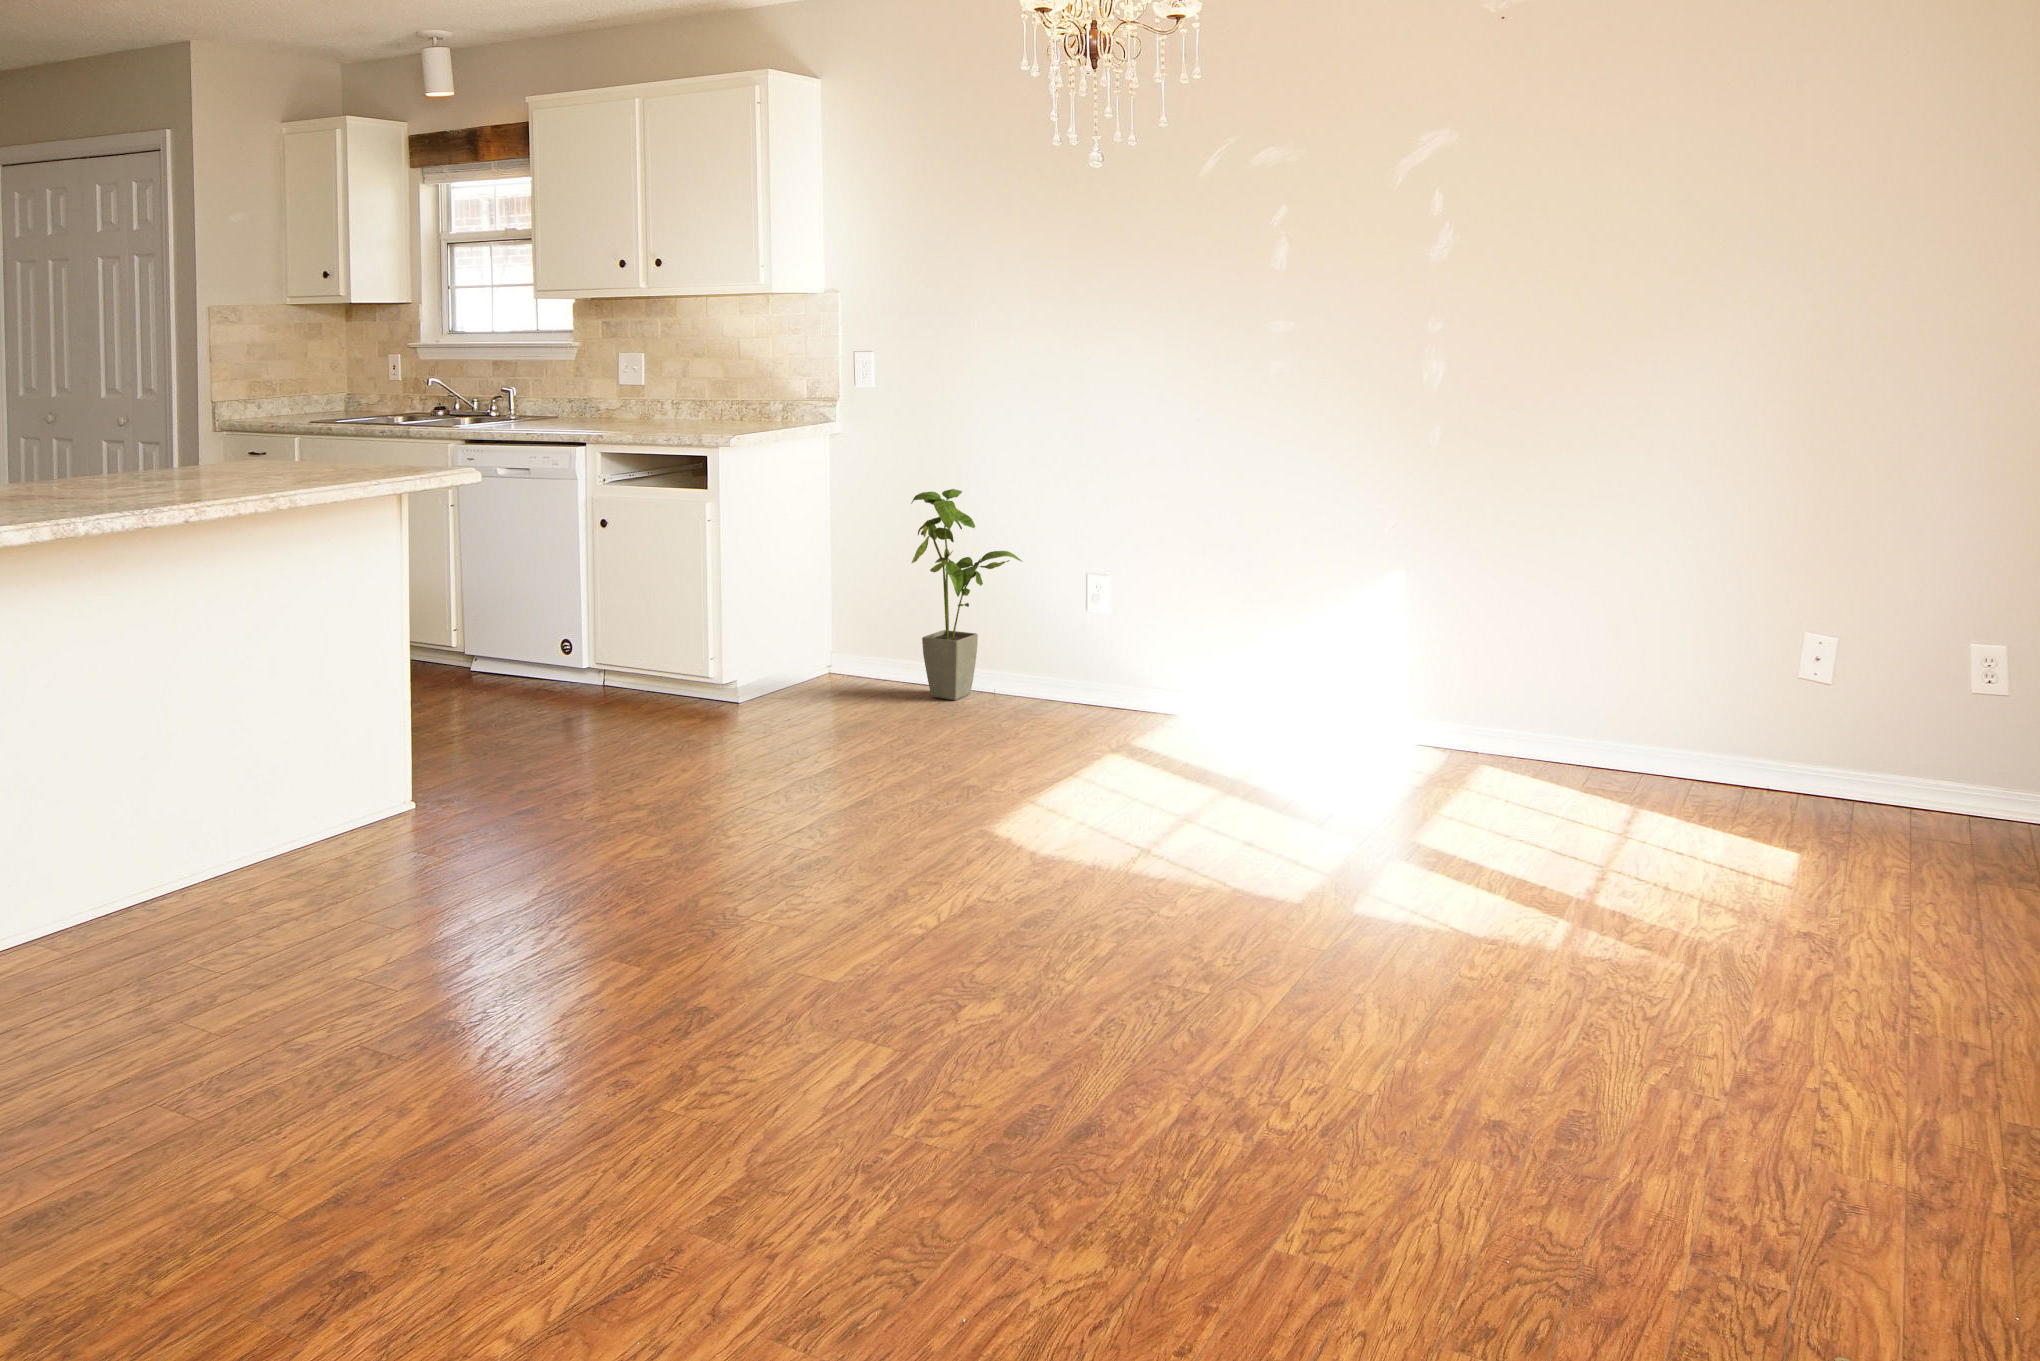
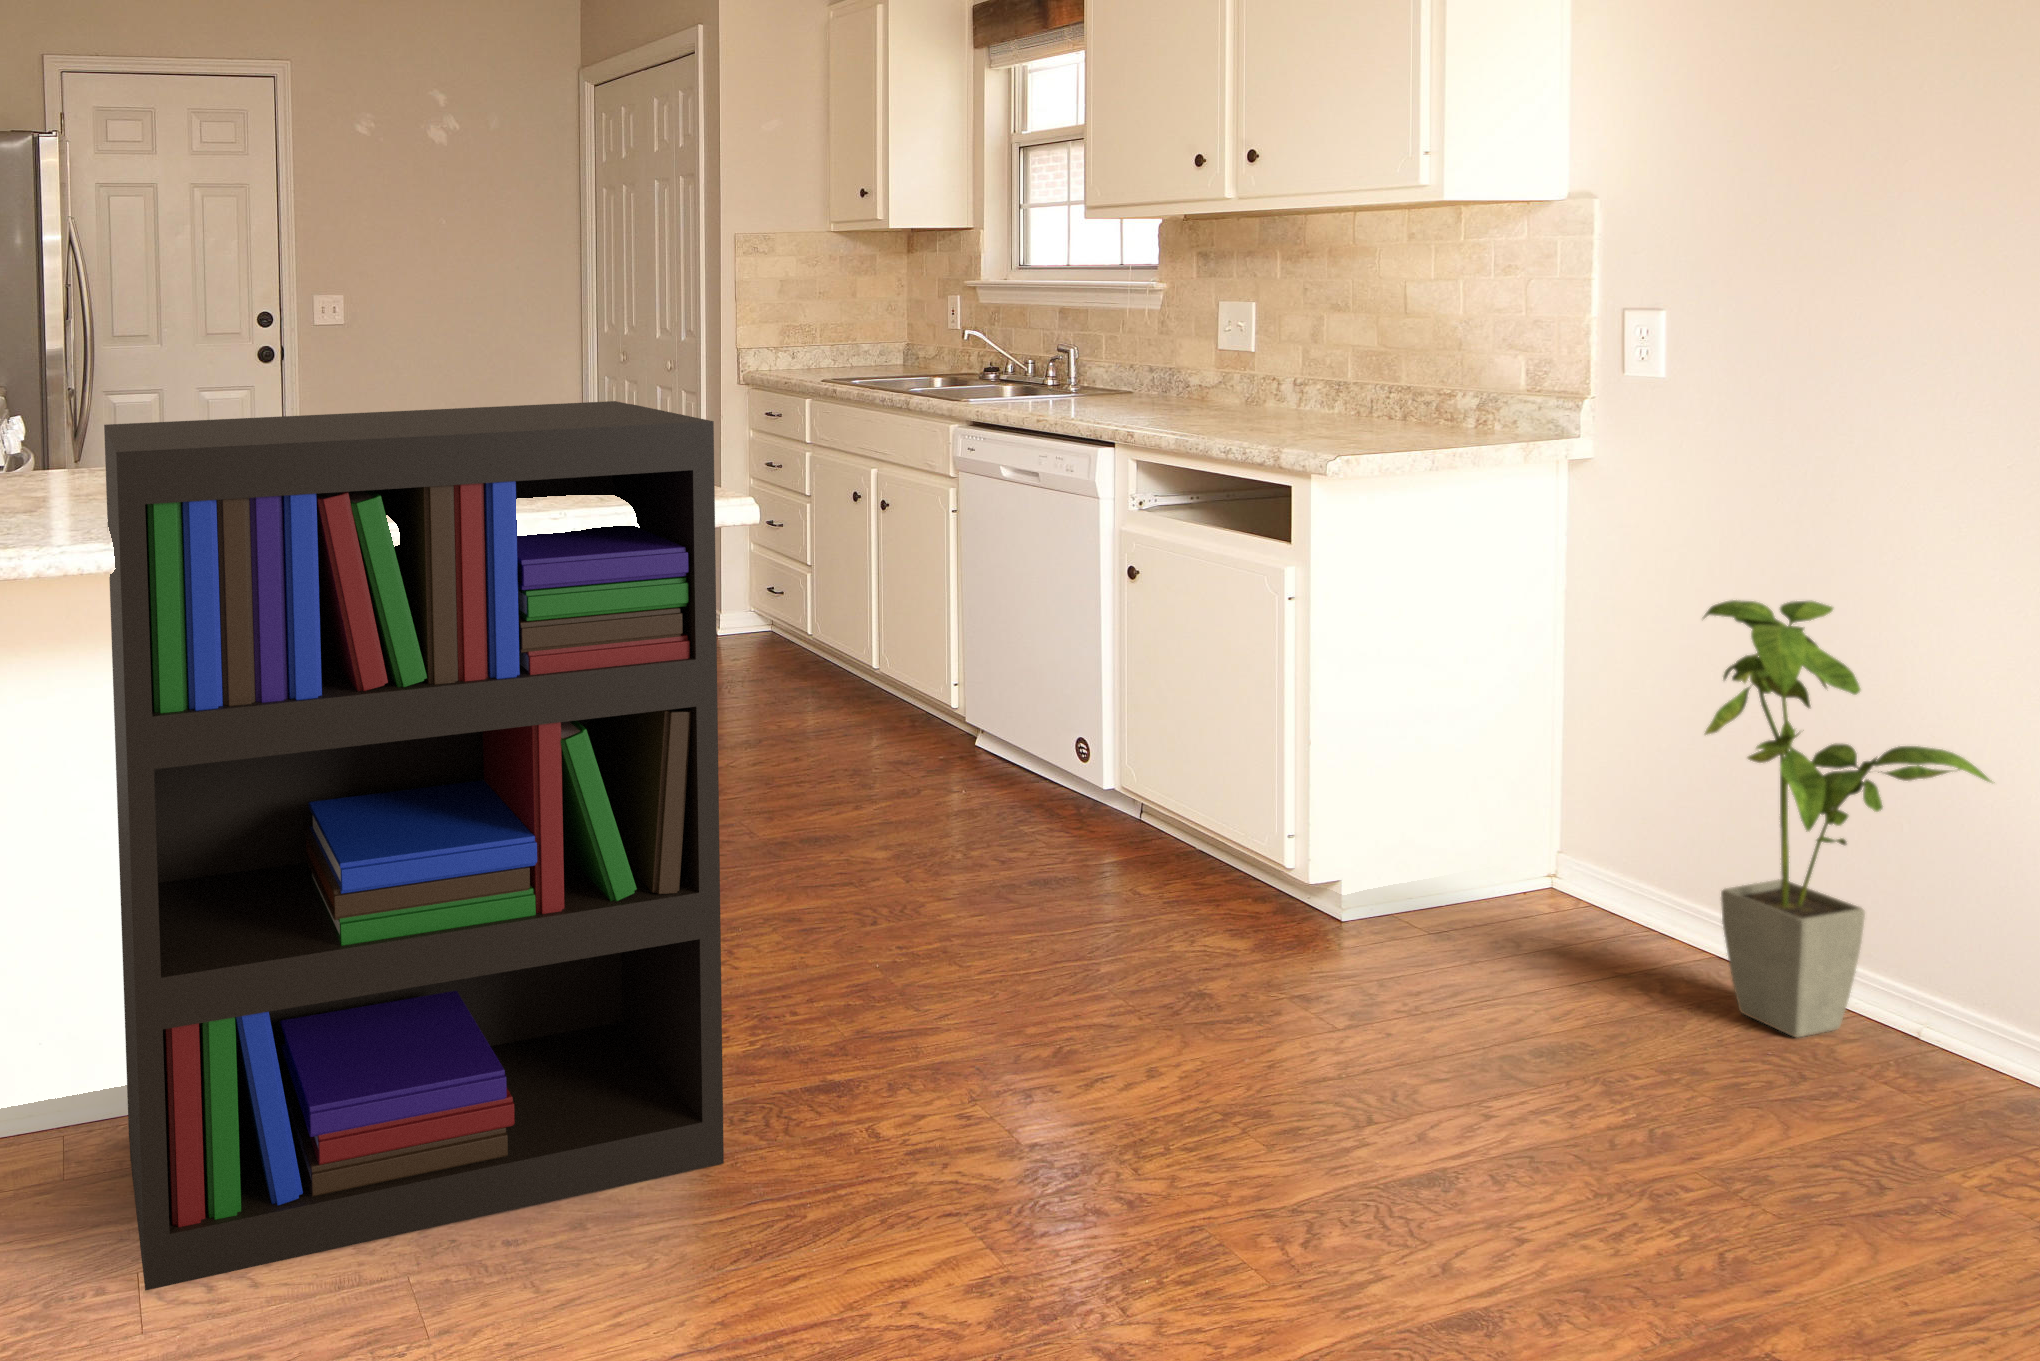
bookshelf: none [74,415,500,967] -> present [104,401,724,1290]

